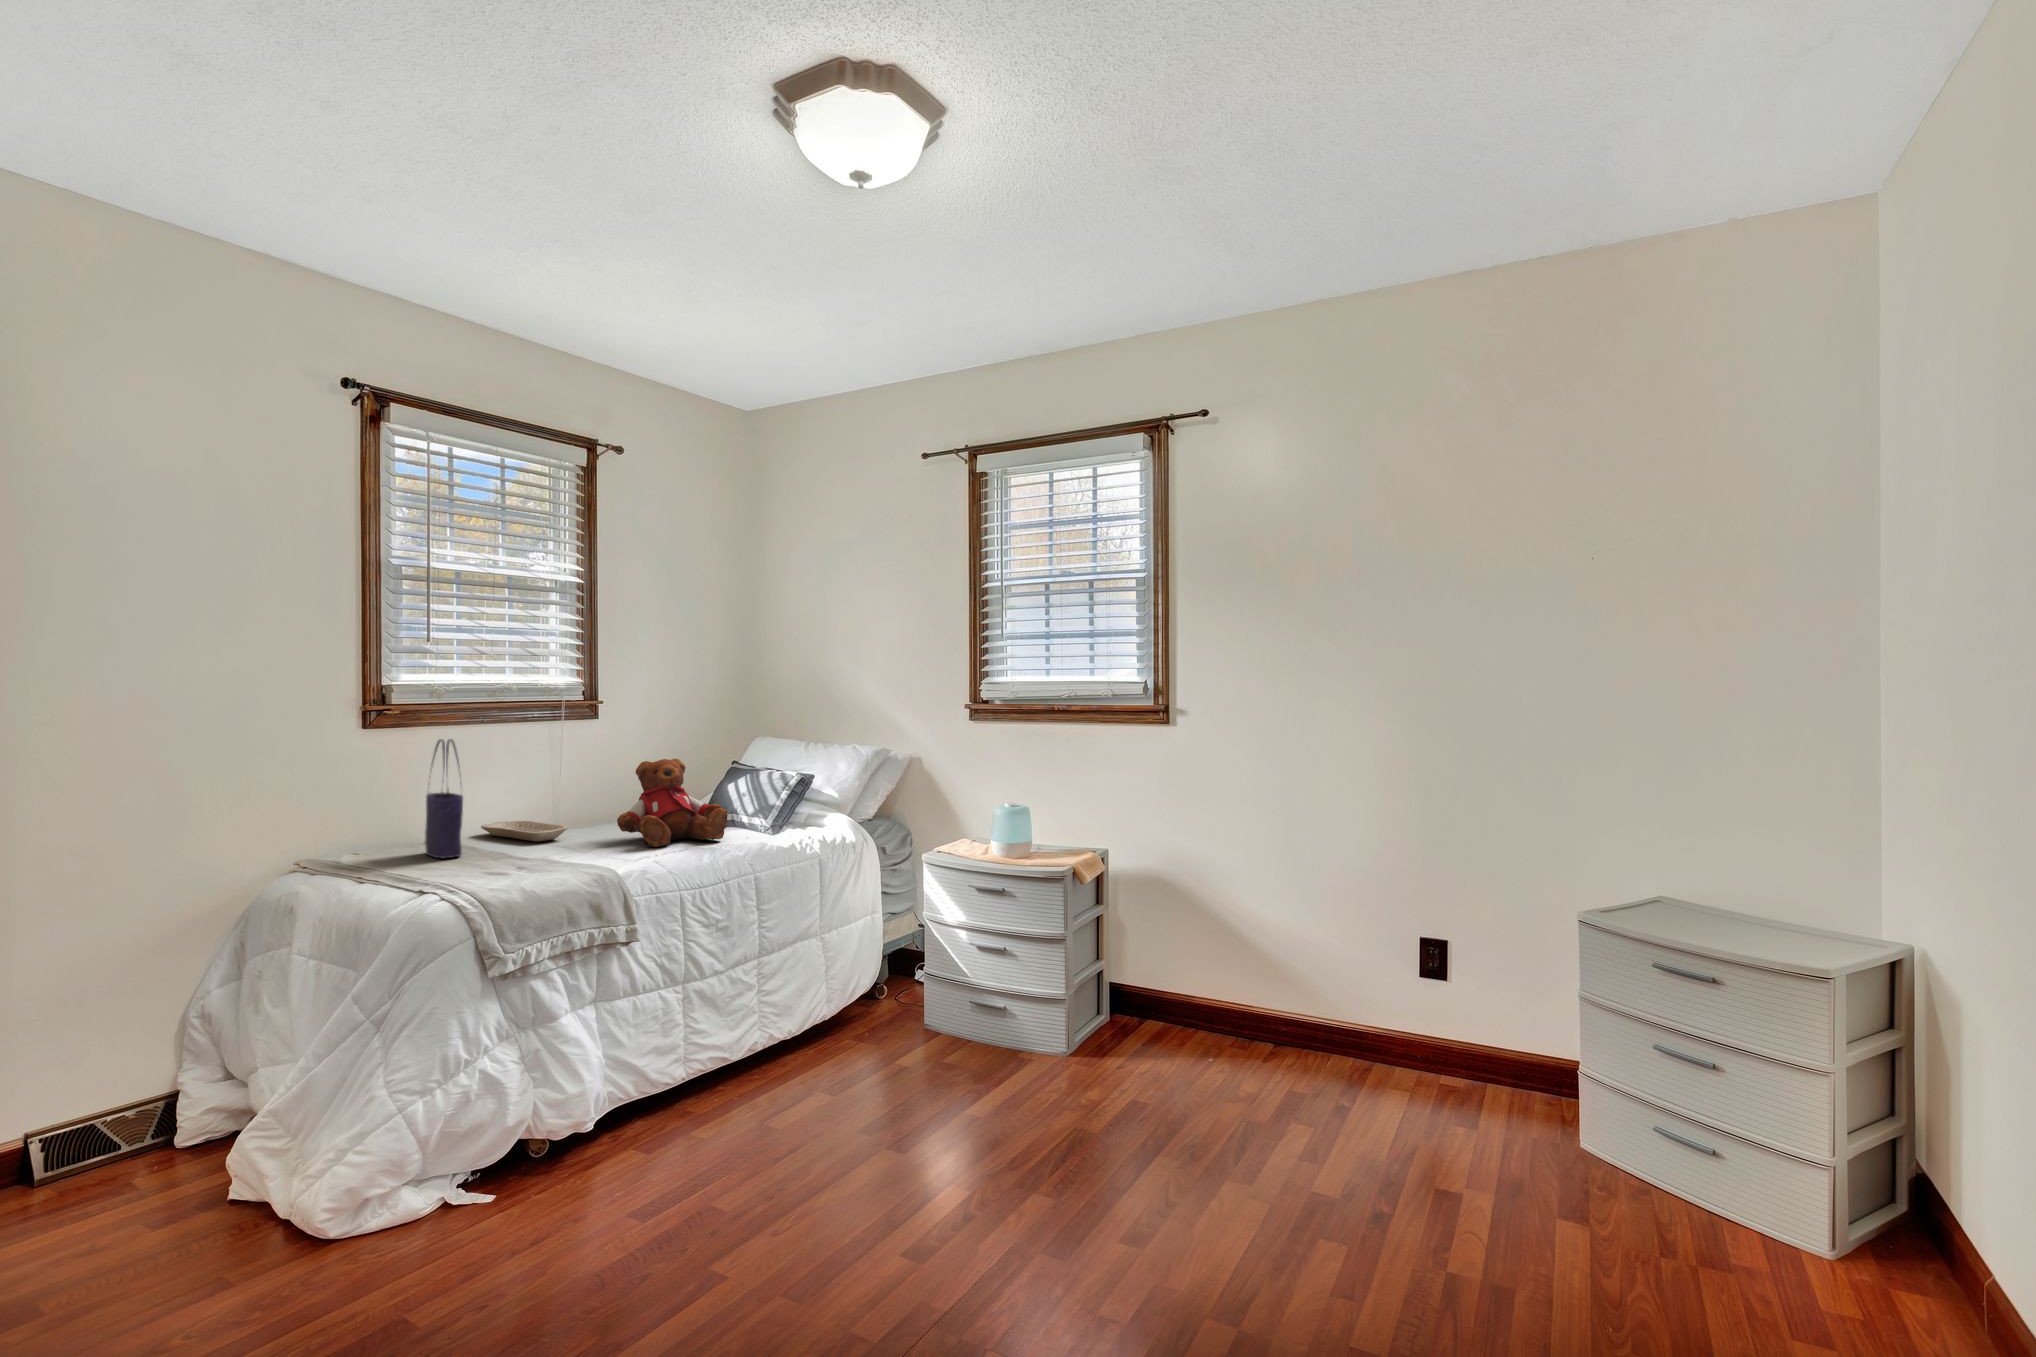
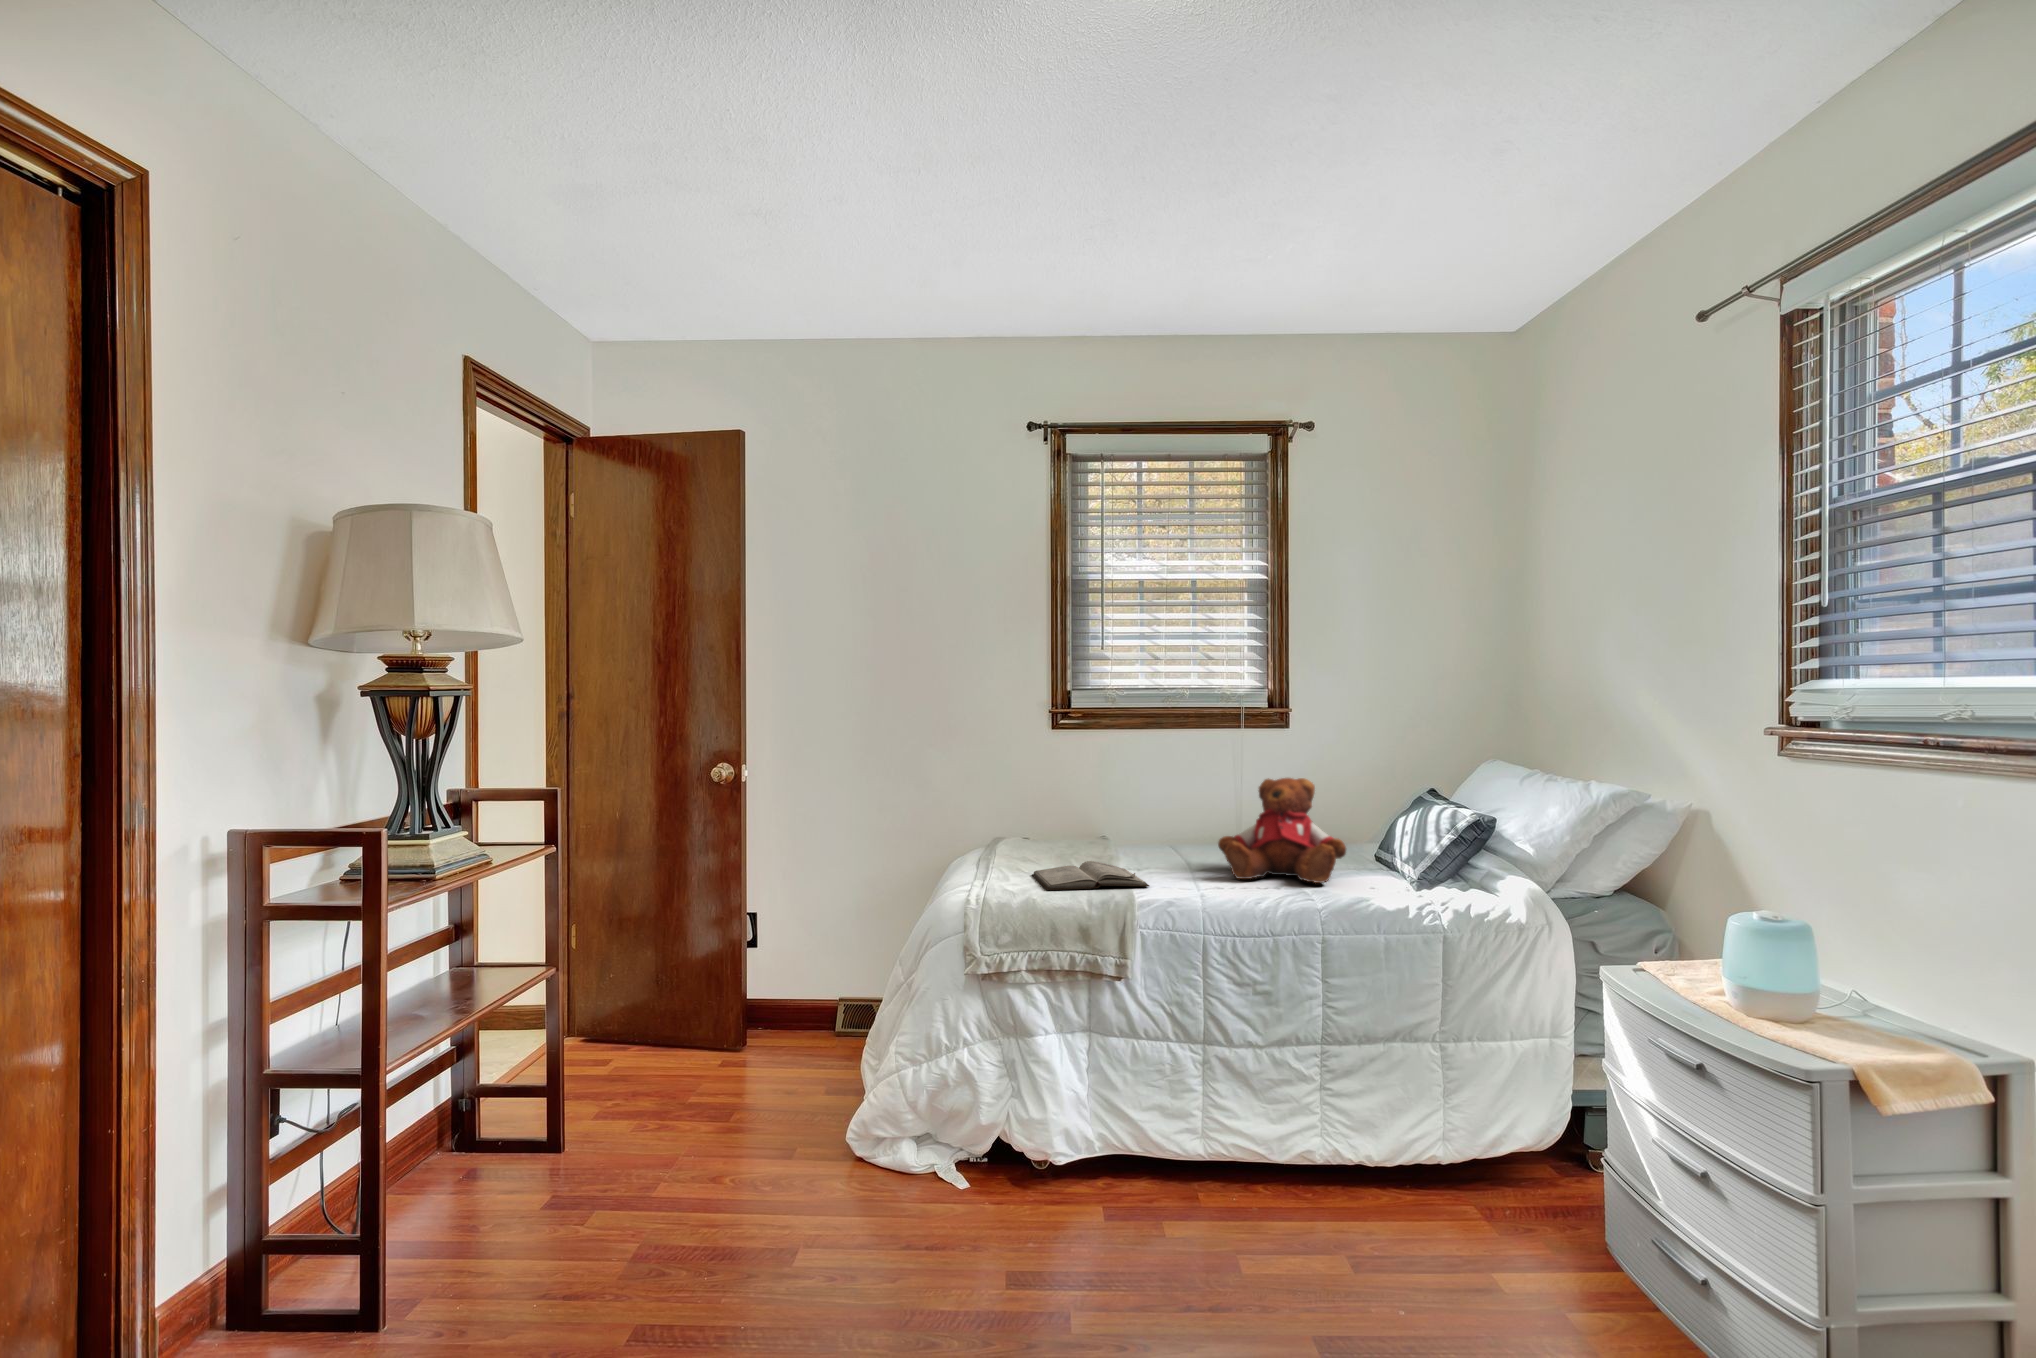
tote bag: present [425,739,463,858] -> none [1055,743,1082,858]
tray: present [481,821,567,842] -> none [1143,831,1197,855]
diary: none [469,852,609,882] -> present [1032,861,1149,890]

